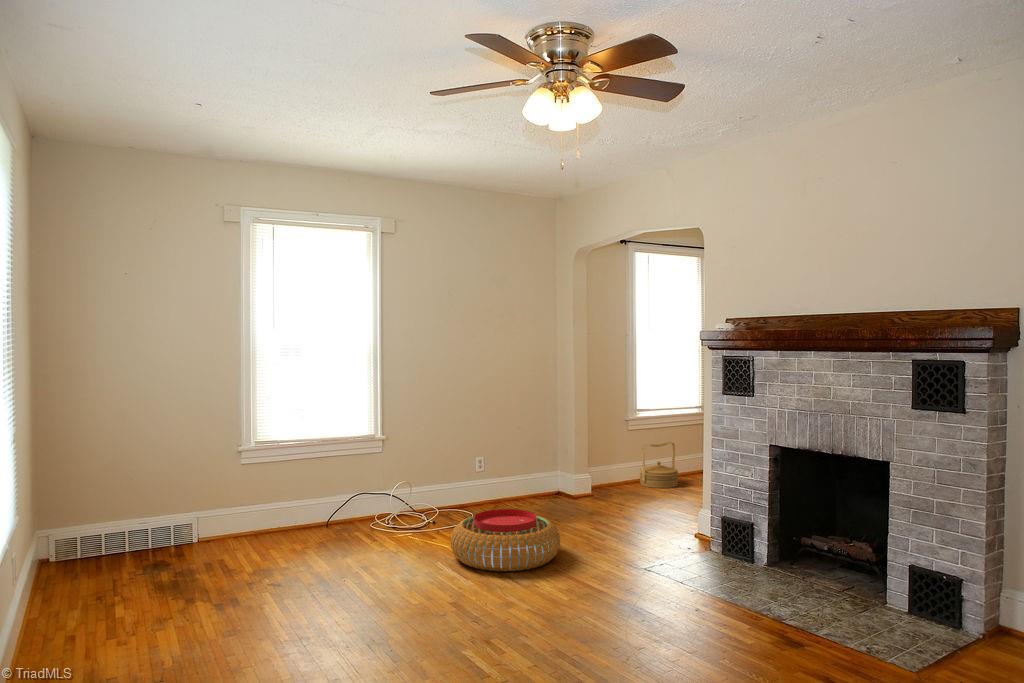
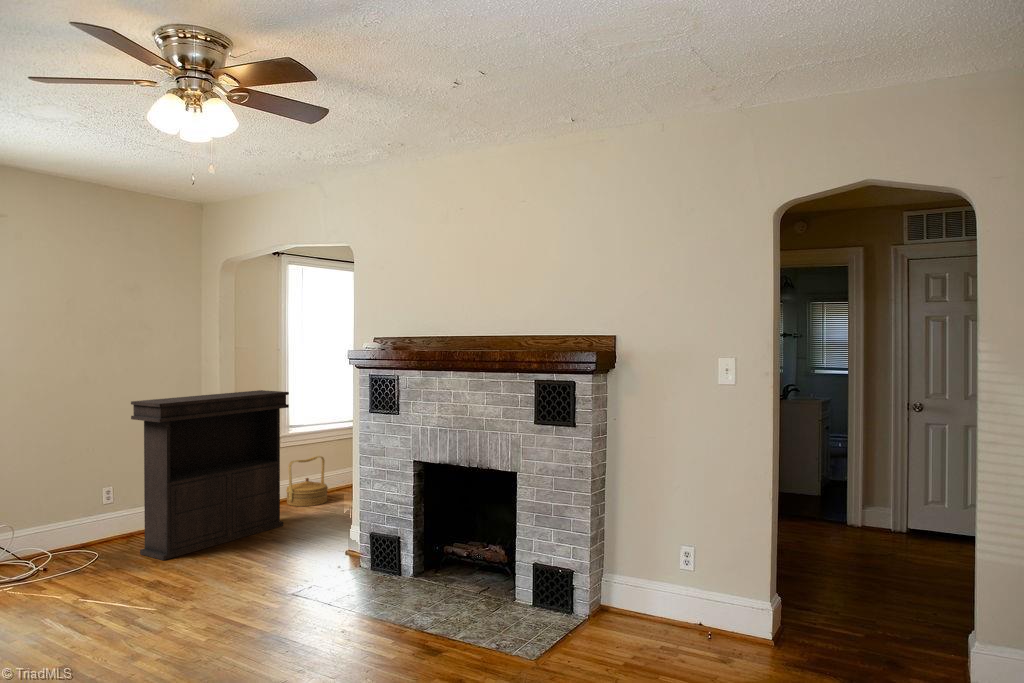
console table: none [511,376,642,519] -> present [131,390,289,560]
pouf: present [450,509,560,571] -> none [48,556,194,634]

